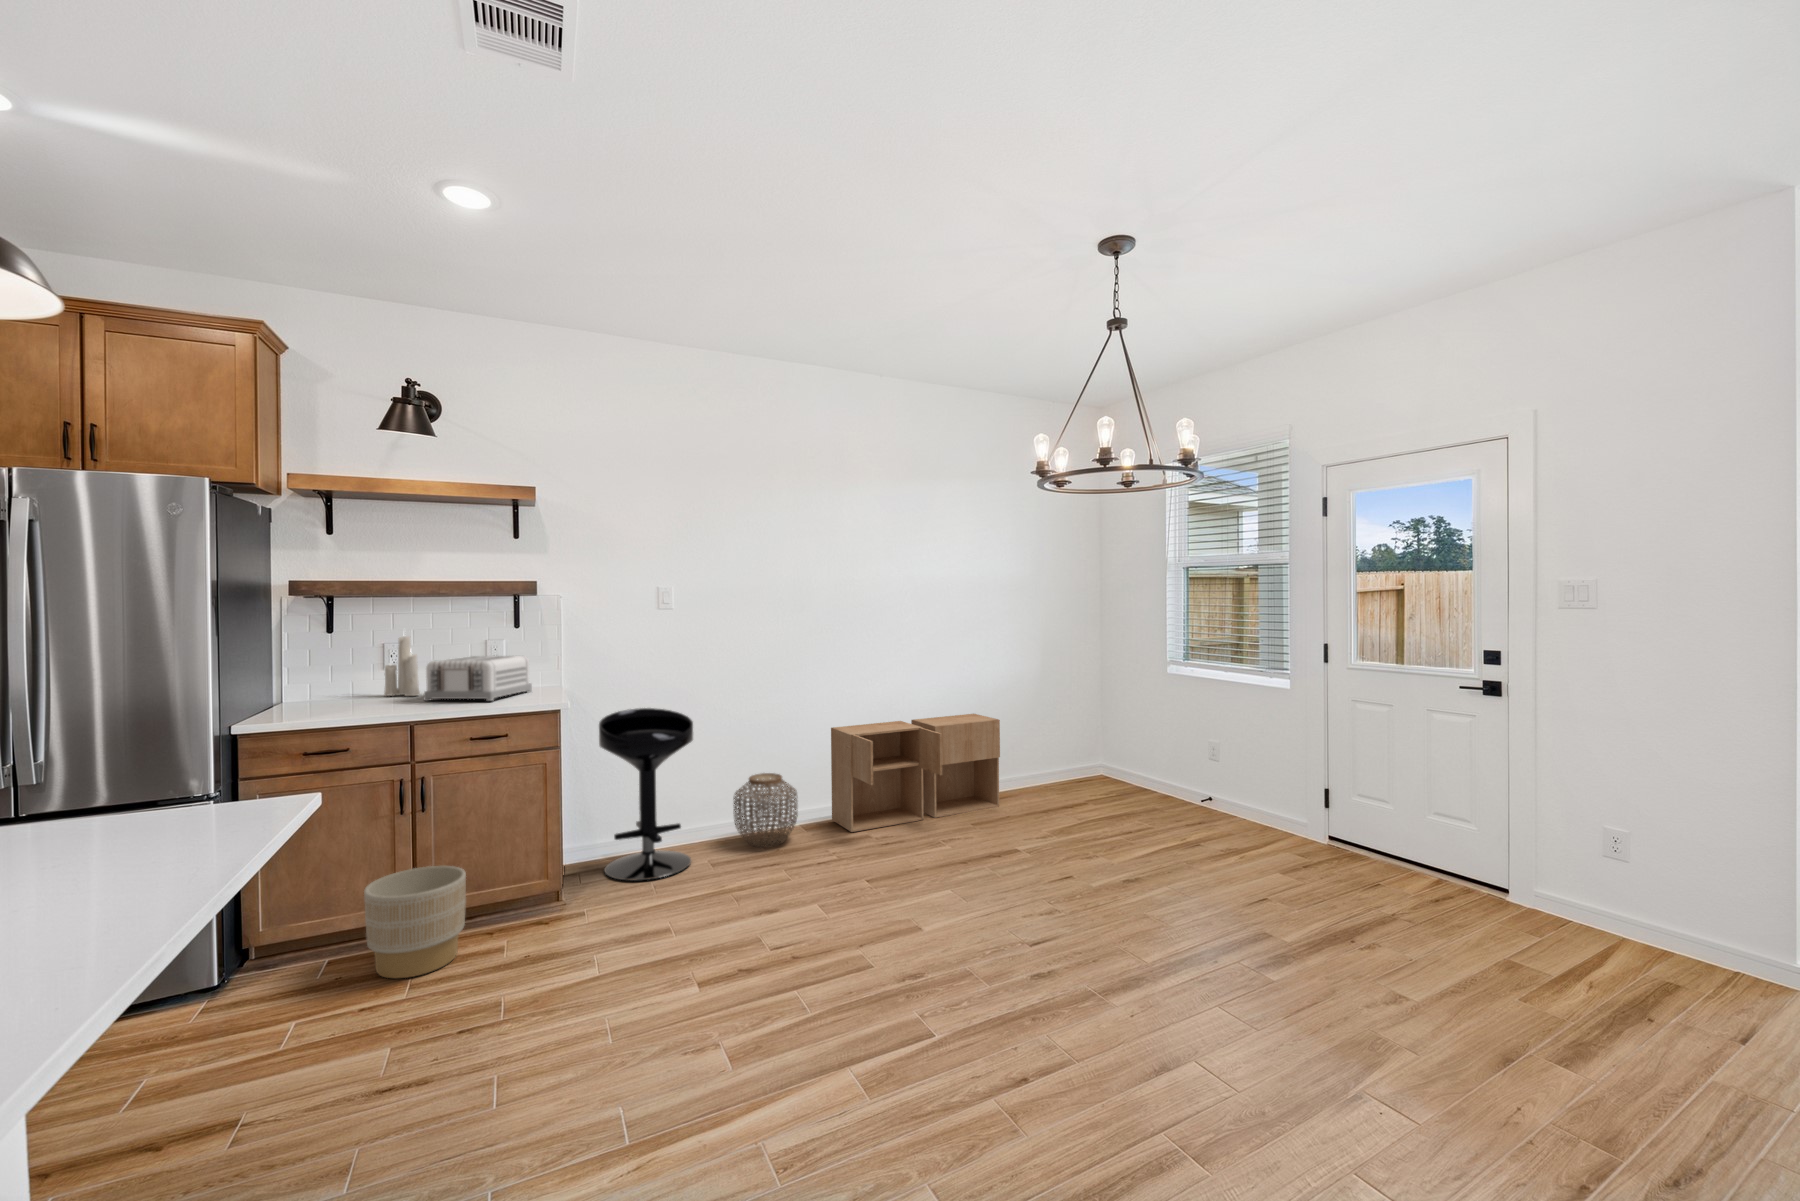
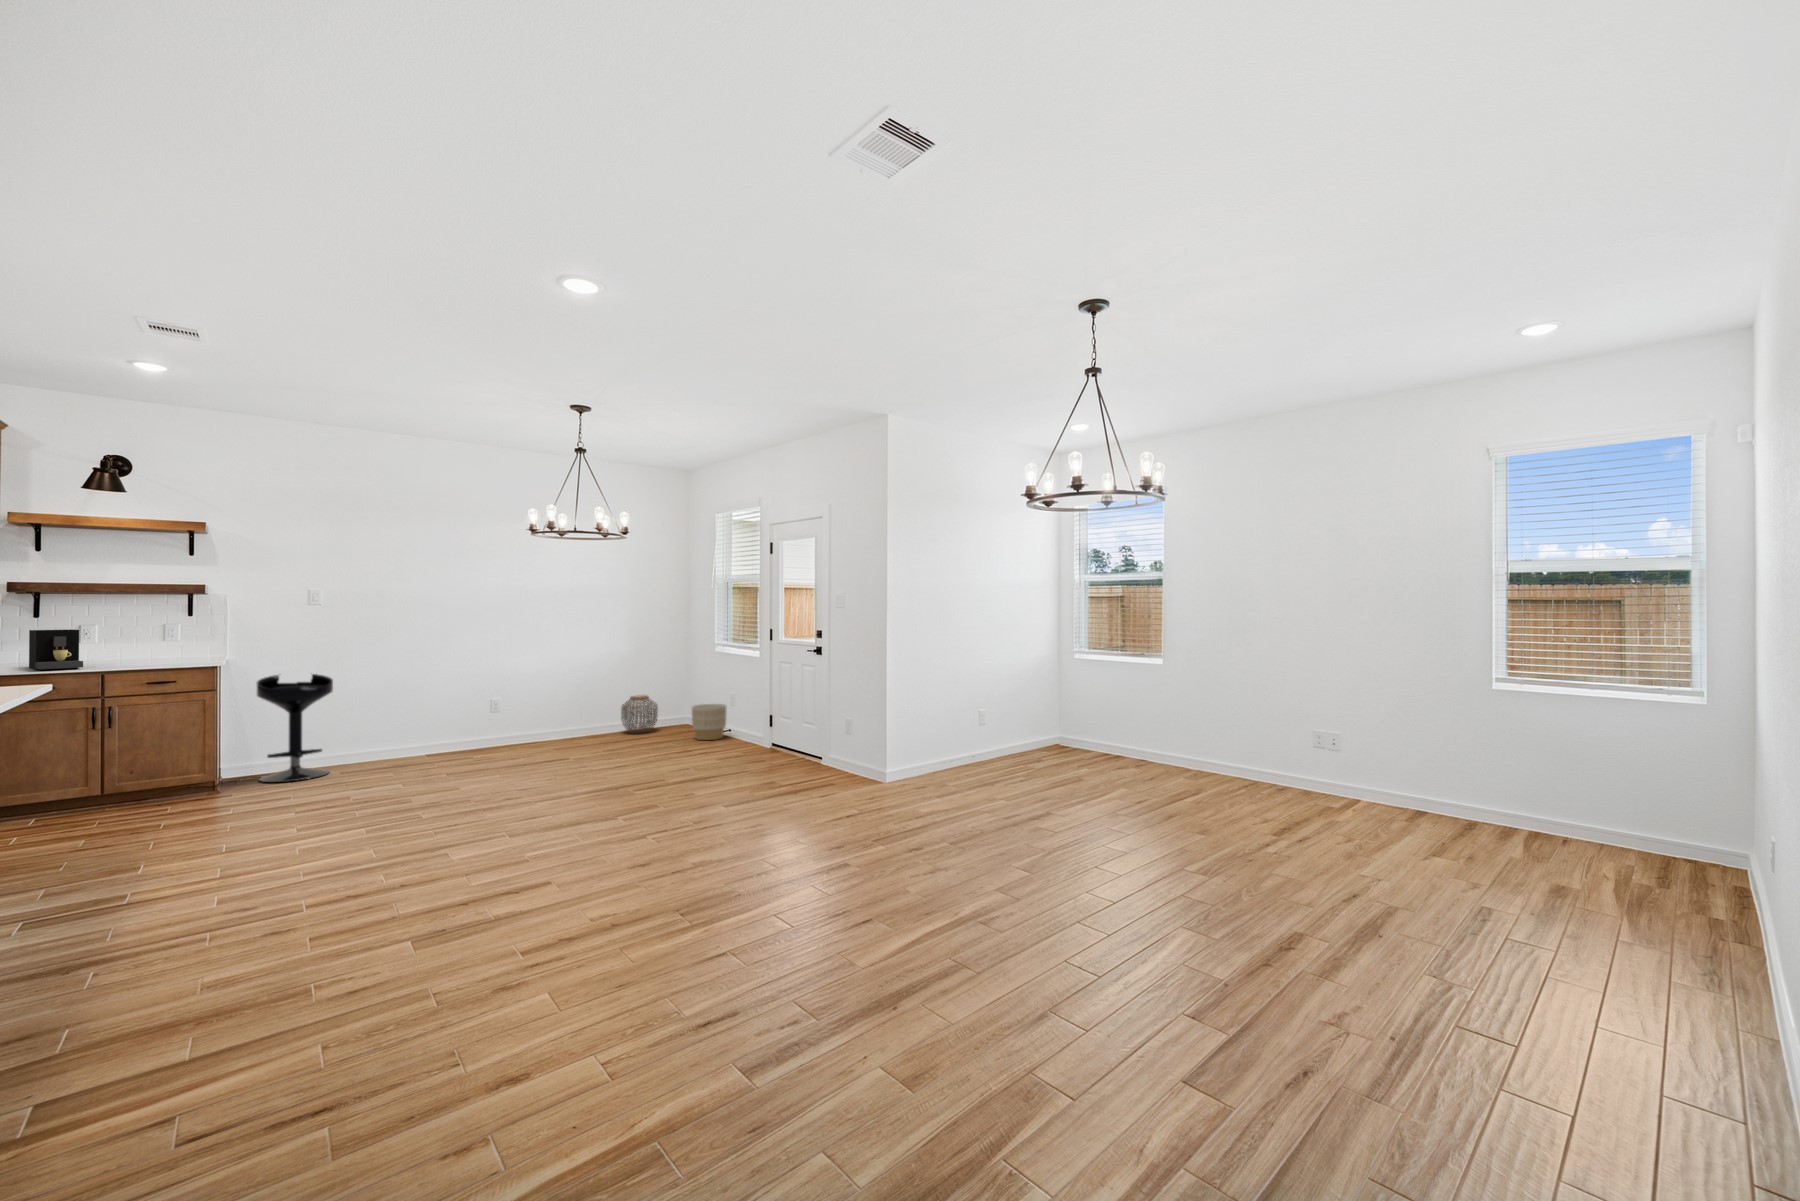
candle: present [384,636,420,696] -> none [81,615,111,662]
coffee maker: none [319,649,387,718] -> present [29,629,83,669]
toaster: present [424,656,532,701] -> none [114,636,203,664]
storage cabinet: present [831,714,1000,832] -> none [455,681,585,756]
woven basket: present [733,773,798,847] -> present [621,695,657,733]
planter: present [364,866,466,978] -> present [692,704,726,740]

